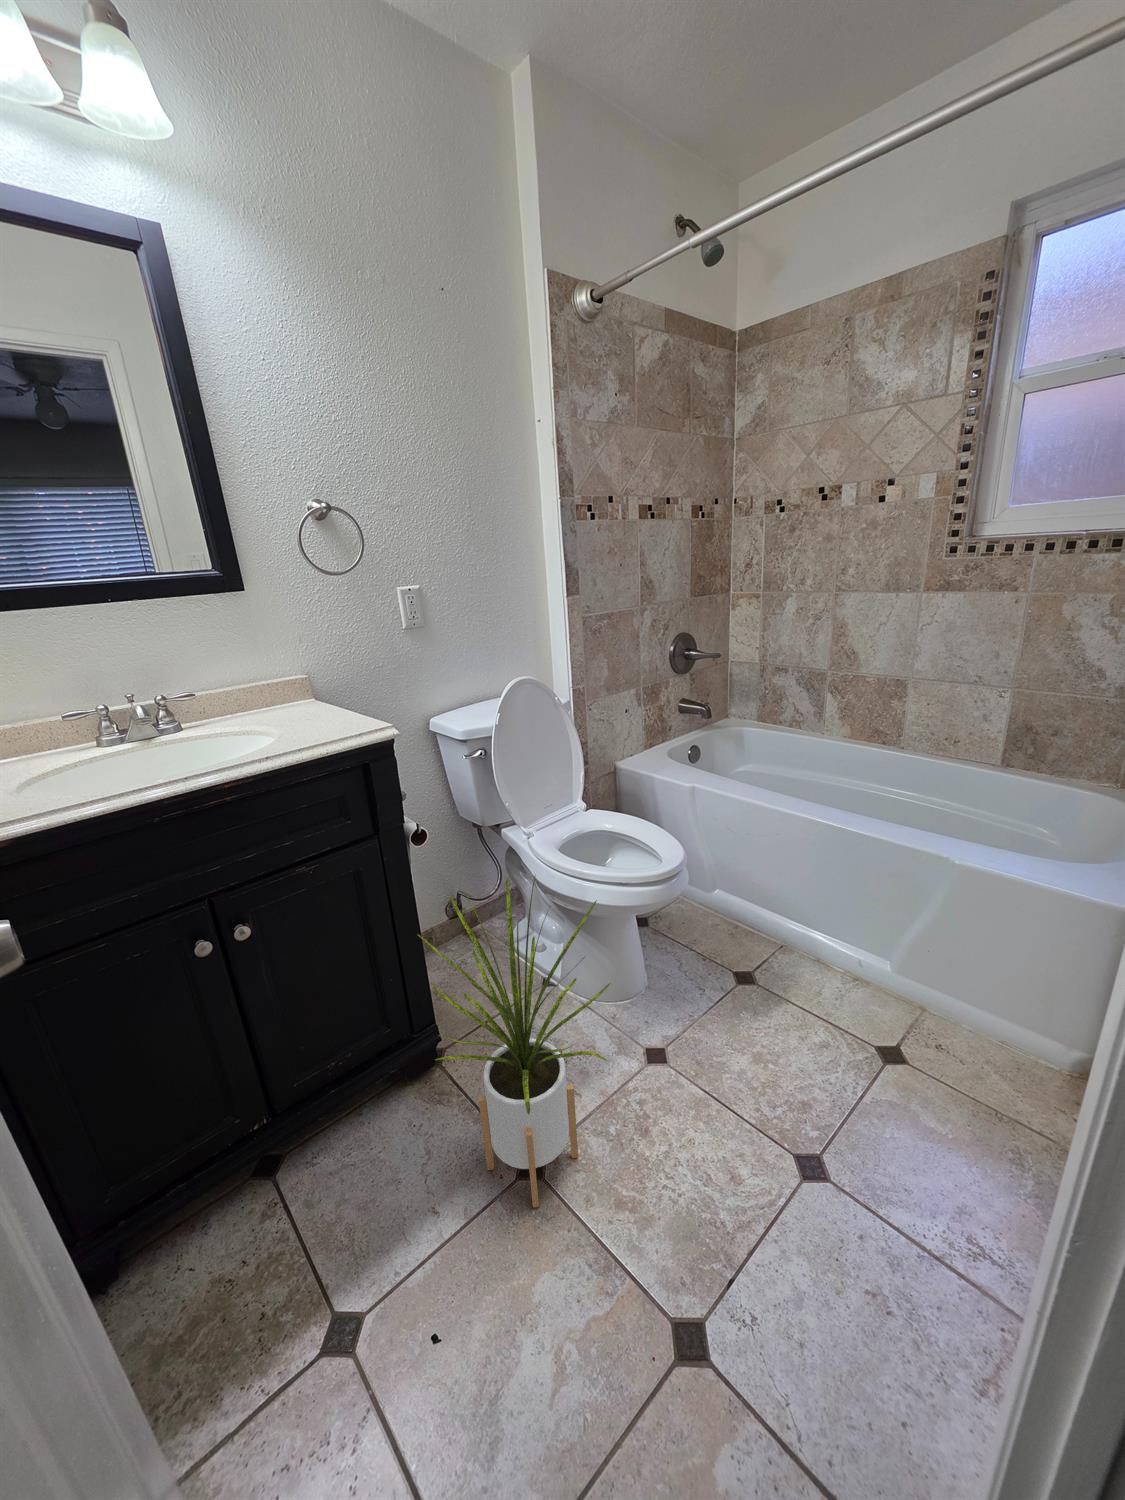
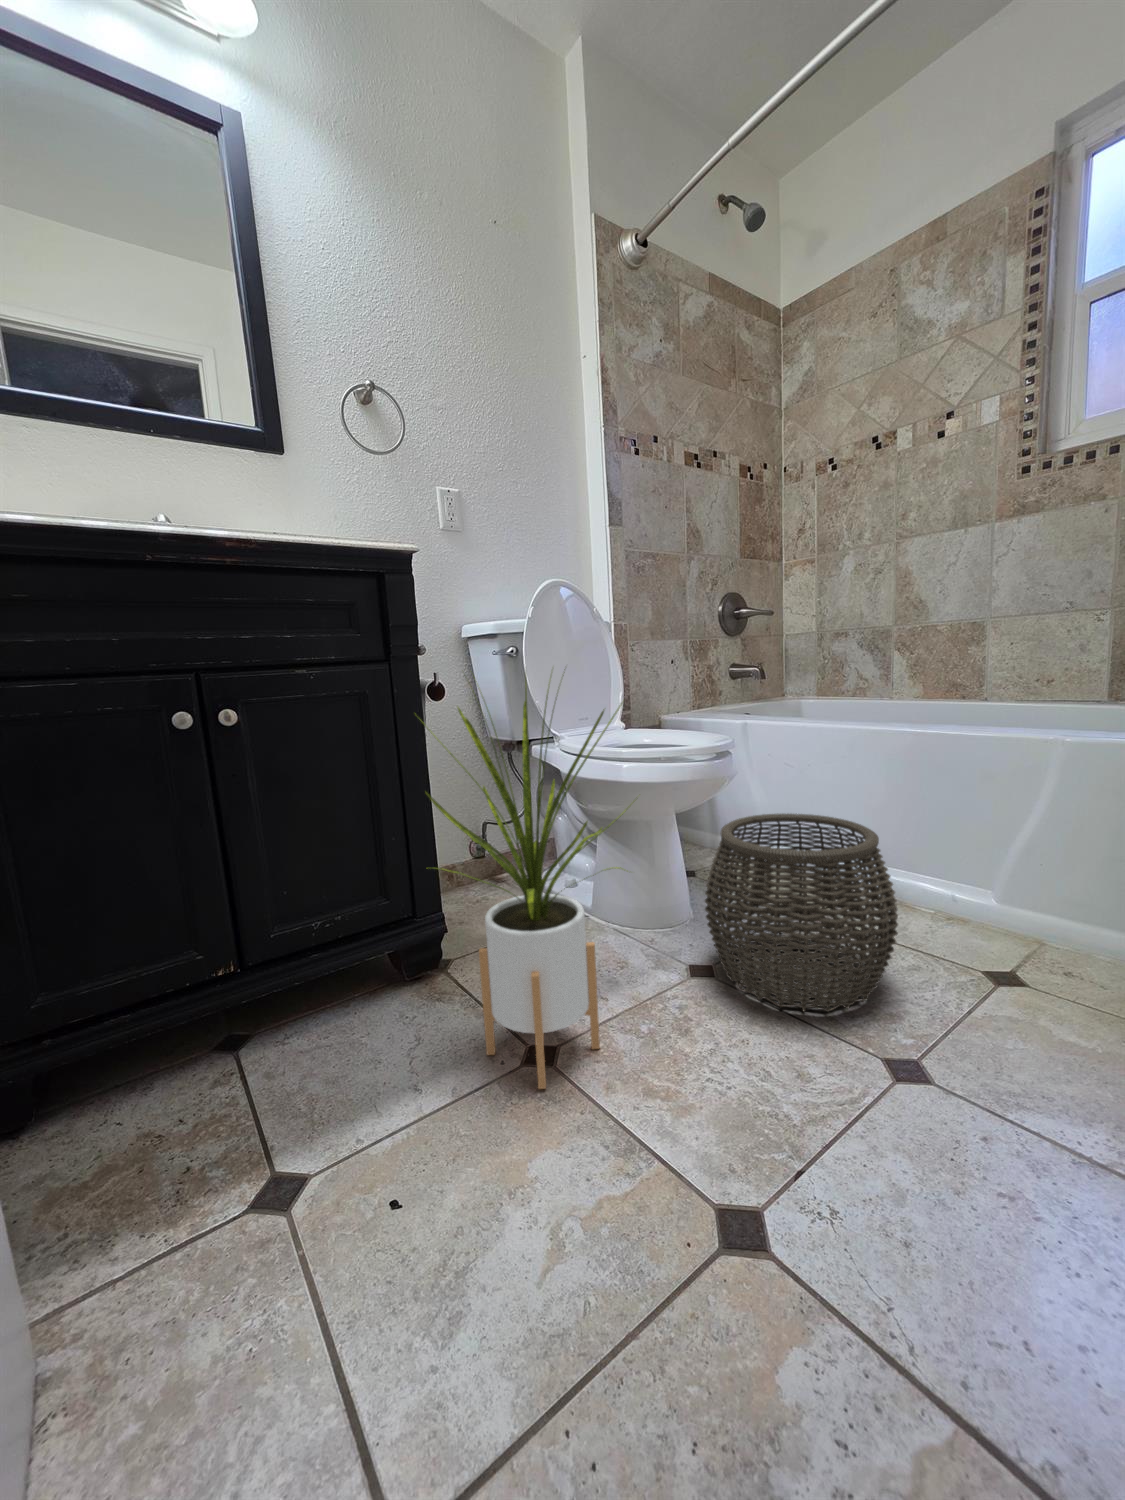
woven basket: none [659,924,813,1107] -> present [705,814,898,1012]

